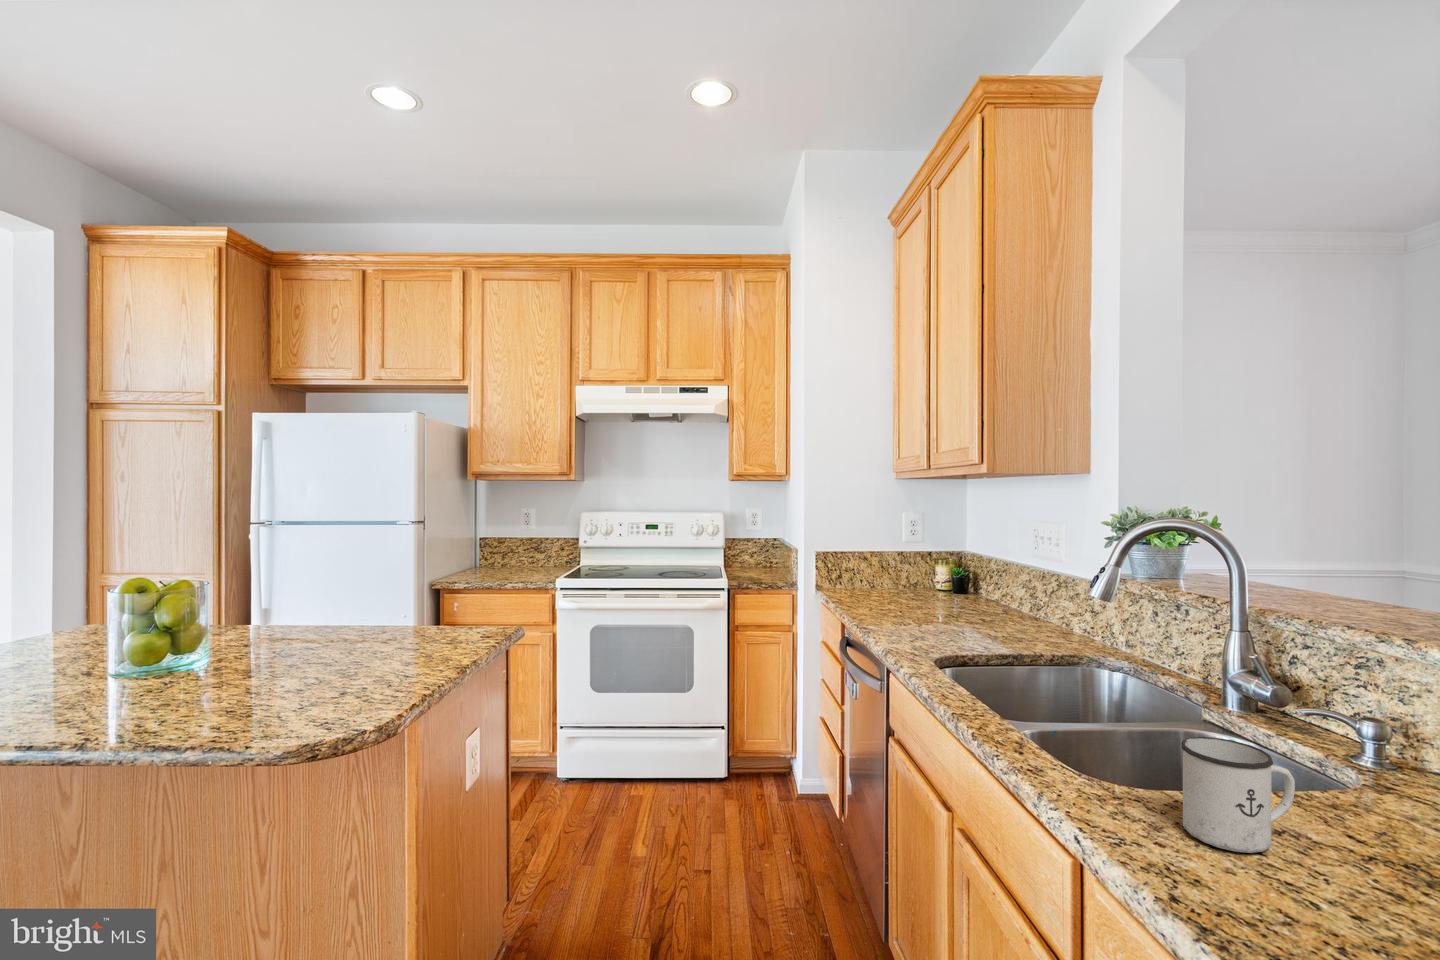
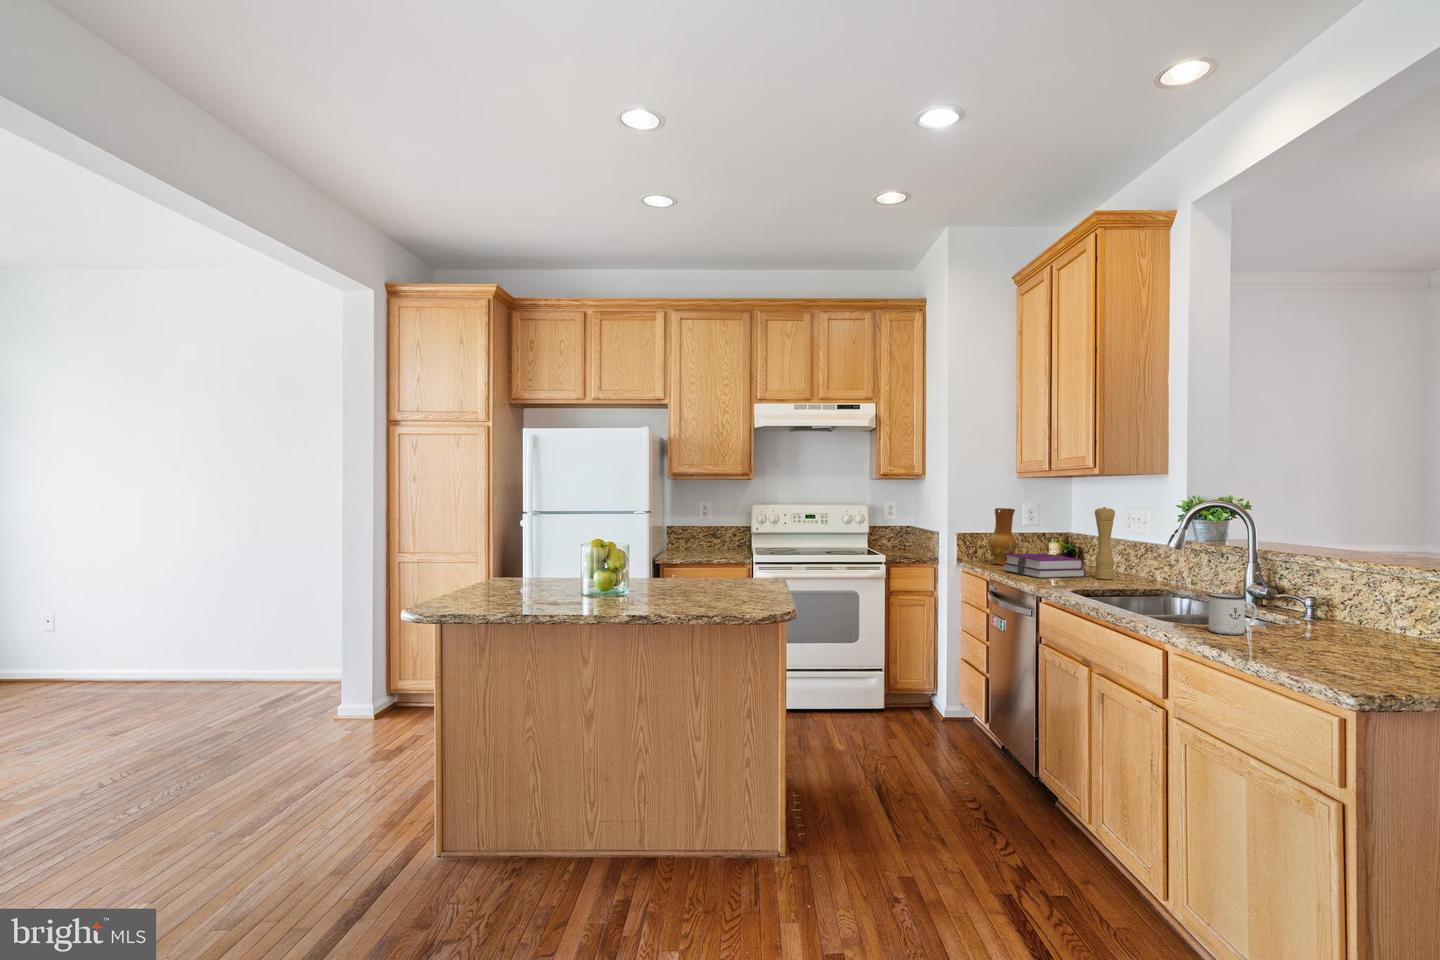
ceramic jug: none [852,519,890,596] -> present [988,508,1017,565]
pepper mill: none [983,521,1011,628] -> present [1095,507,1115,579]
hardback book: none [861,584,971,625] -> present [1003,554,1086,578]

